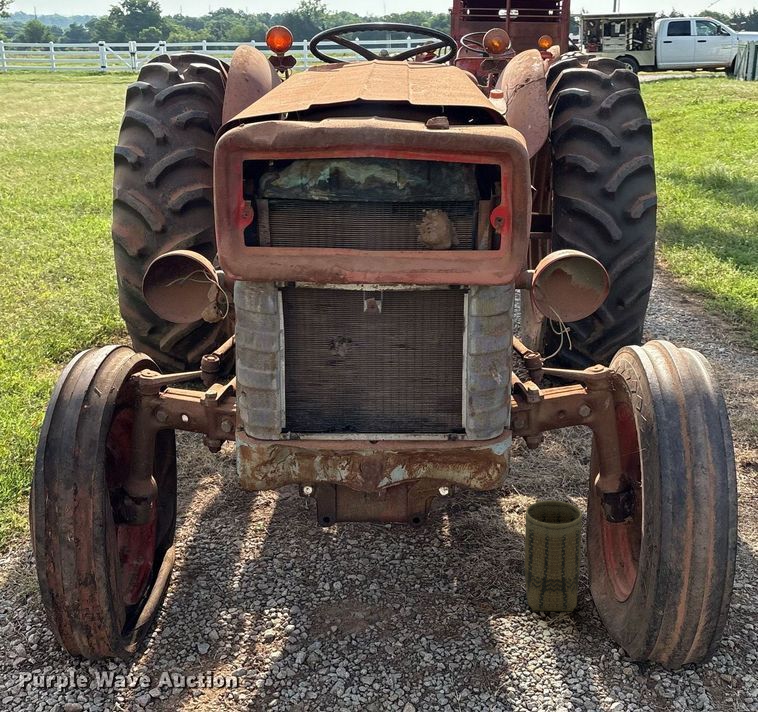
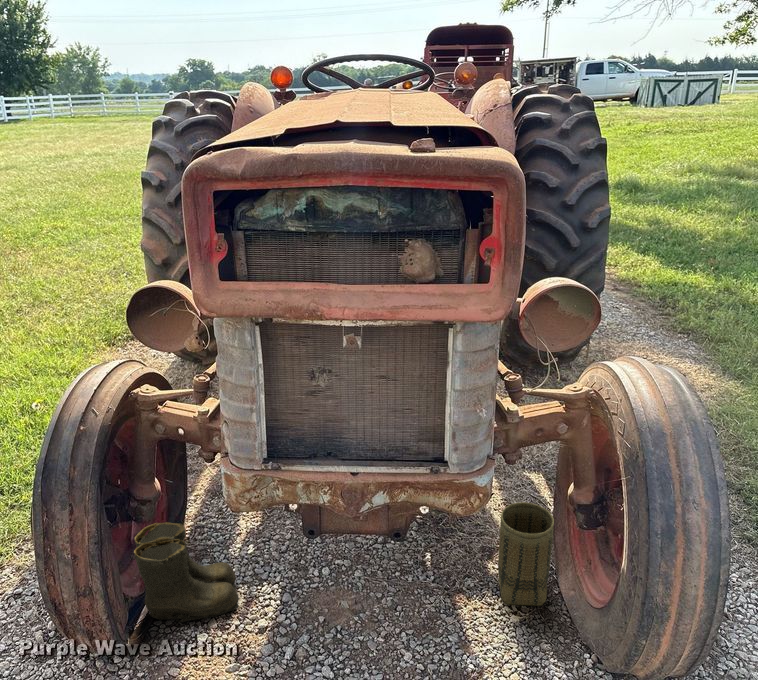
boots: none [135,521,245,624] -> present [134,522,240,622]

